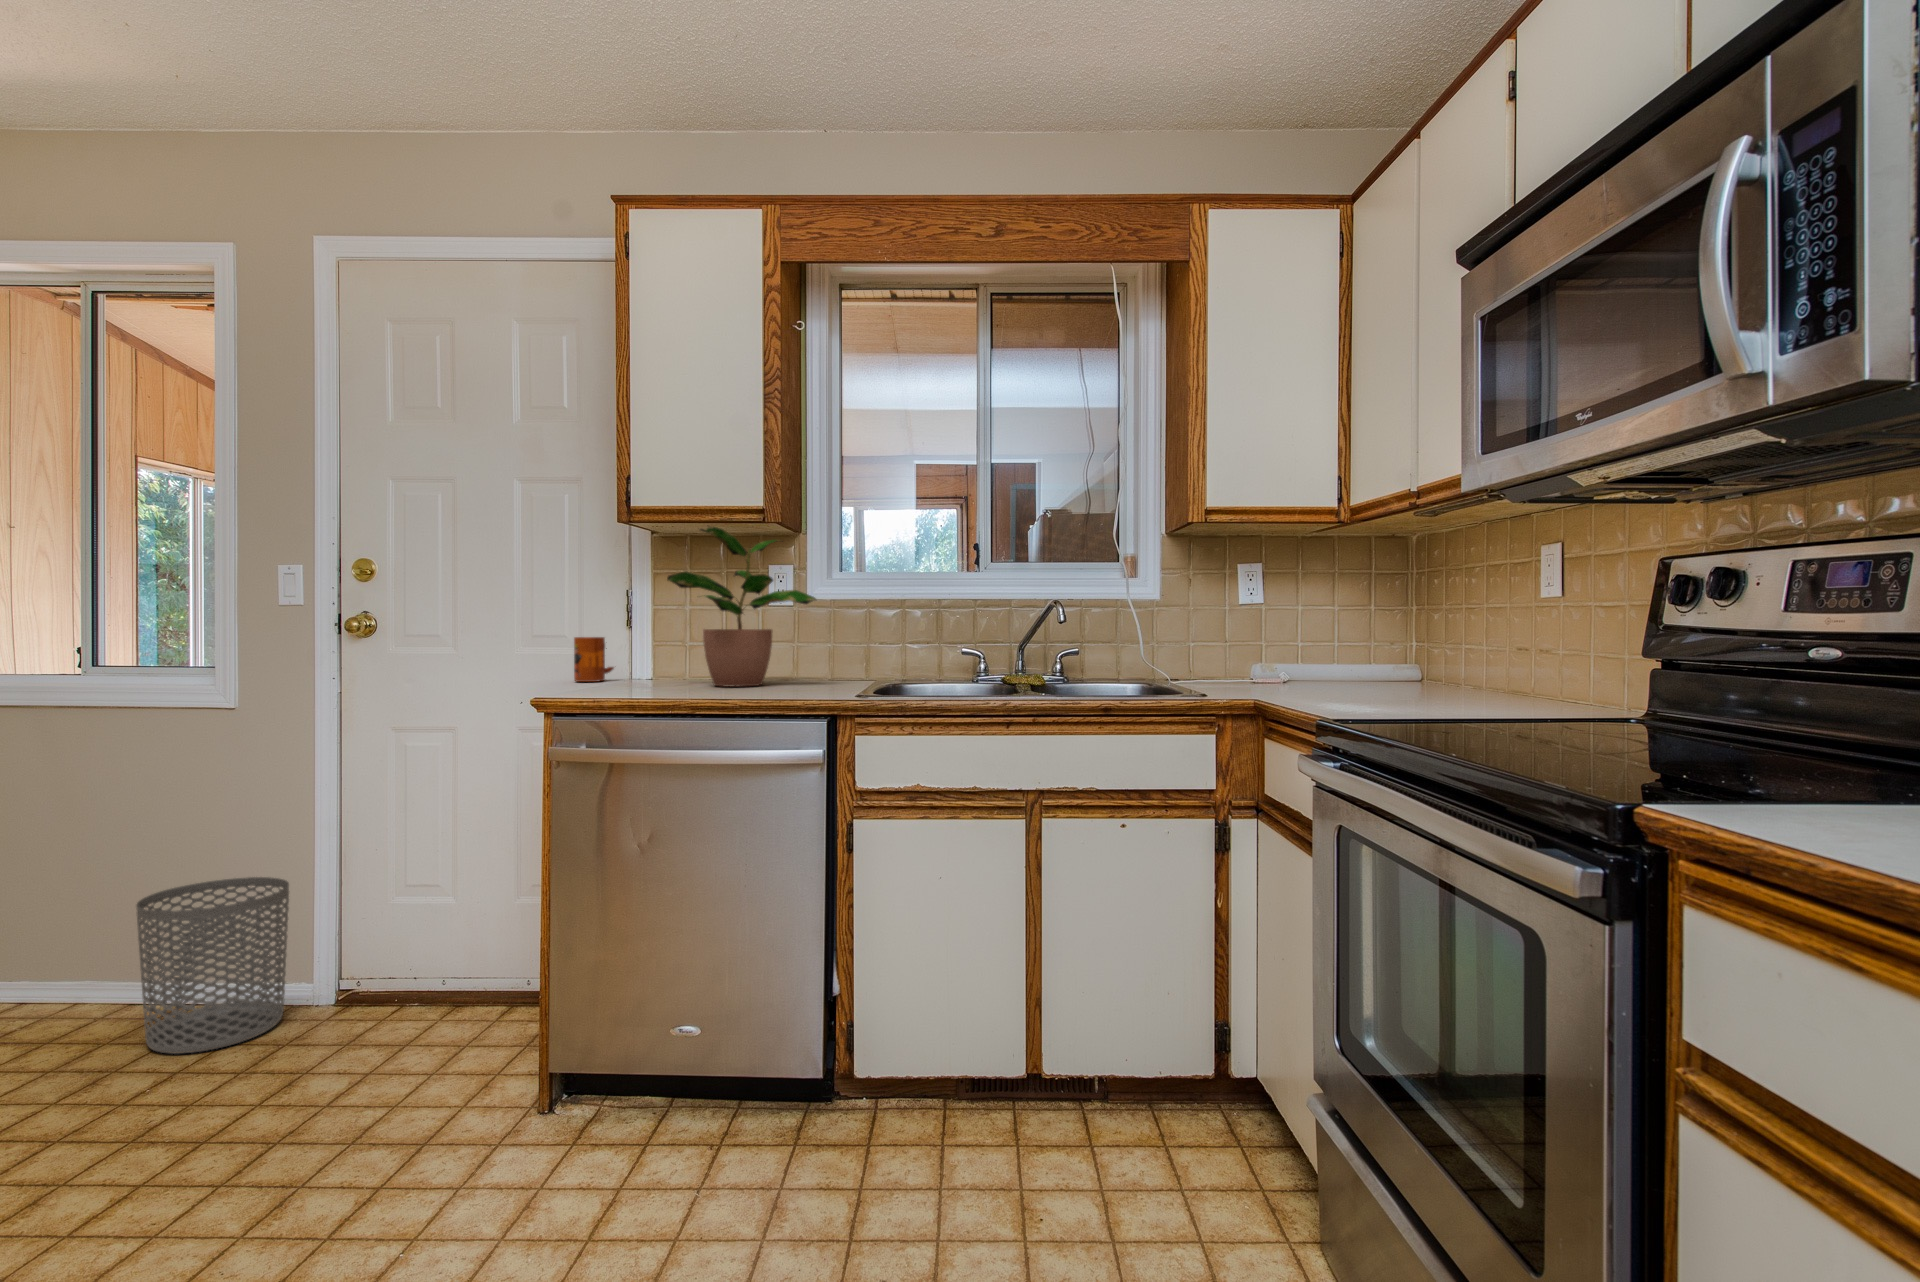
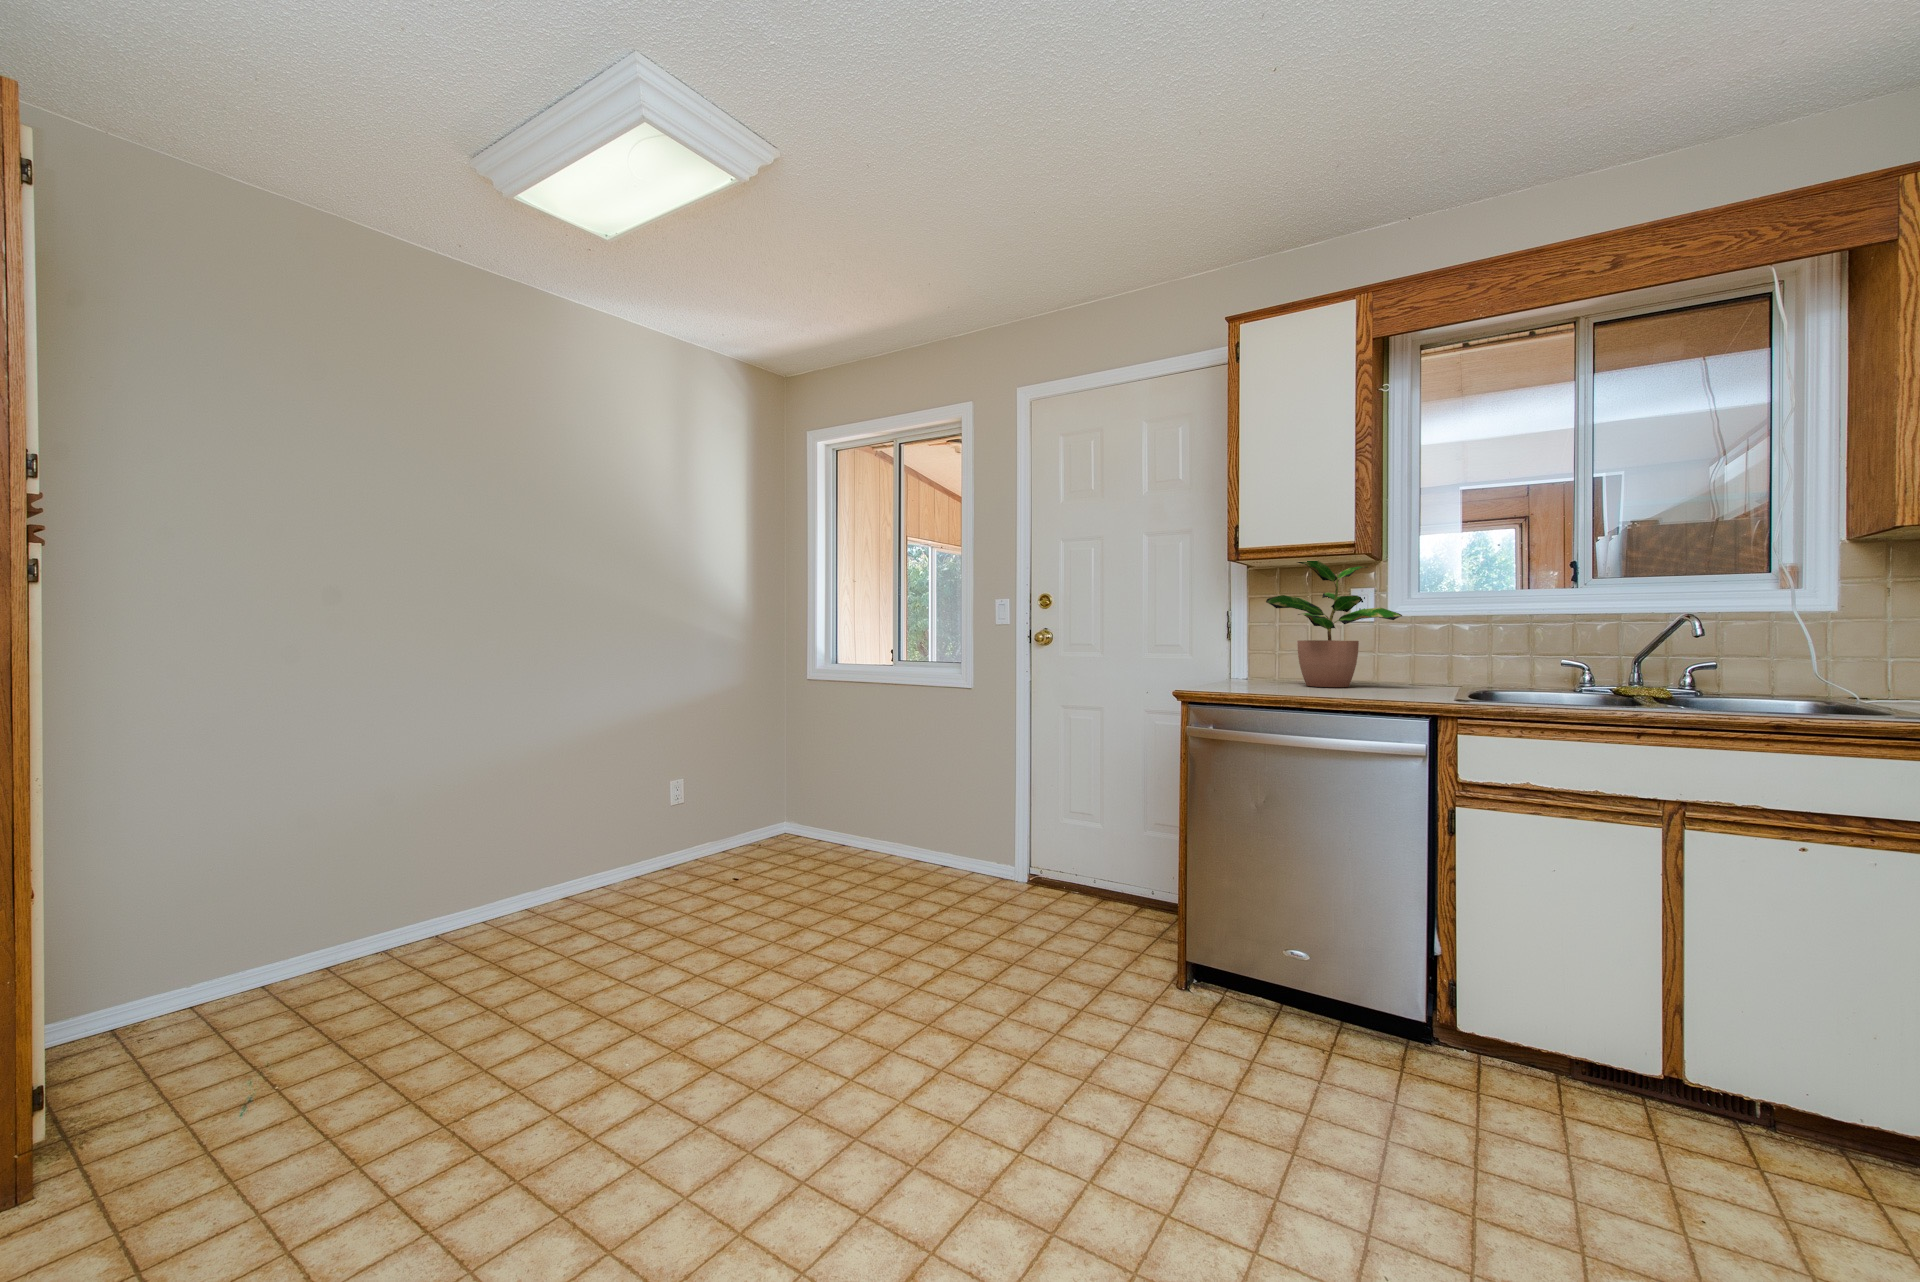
mug: present [574,637,614,682] -> none [1189,646,1221,679]
waste bin: present [136,877,289,1054] -> none [934,794,1008,898]

